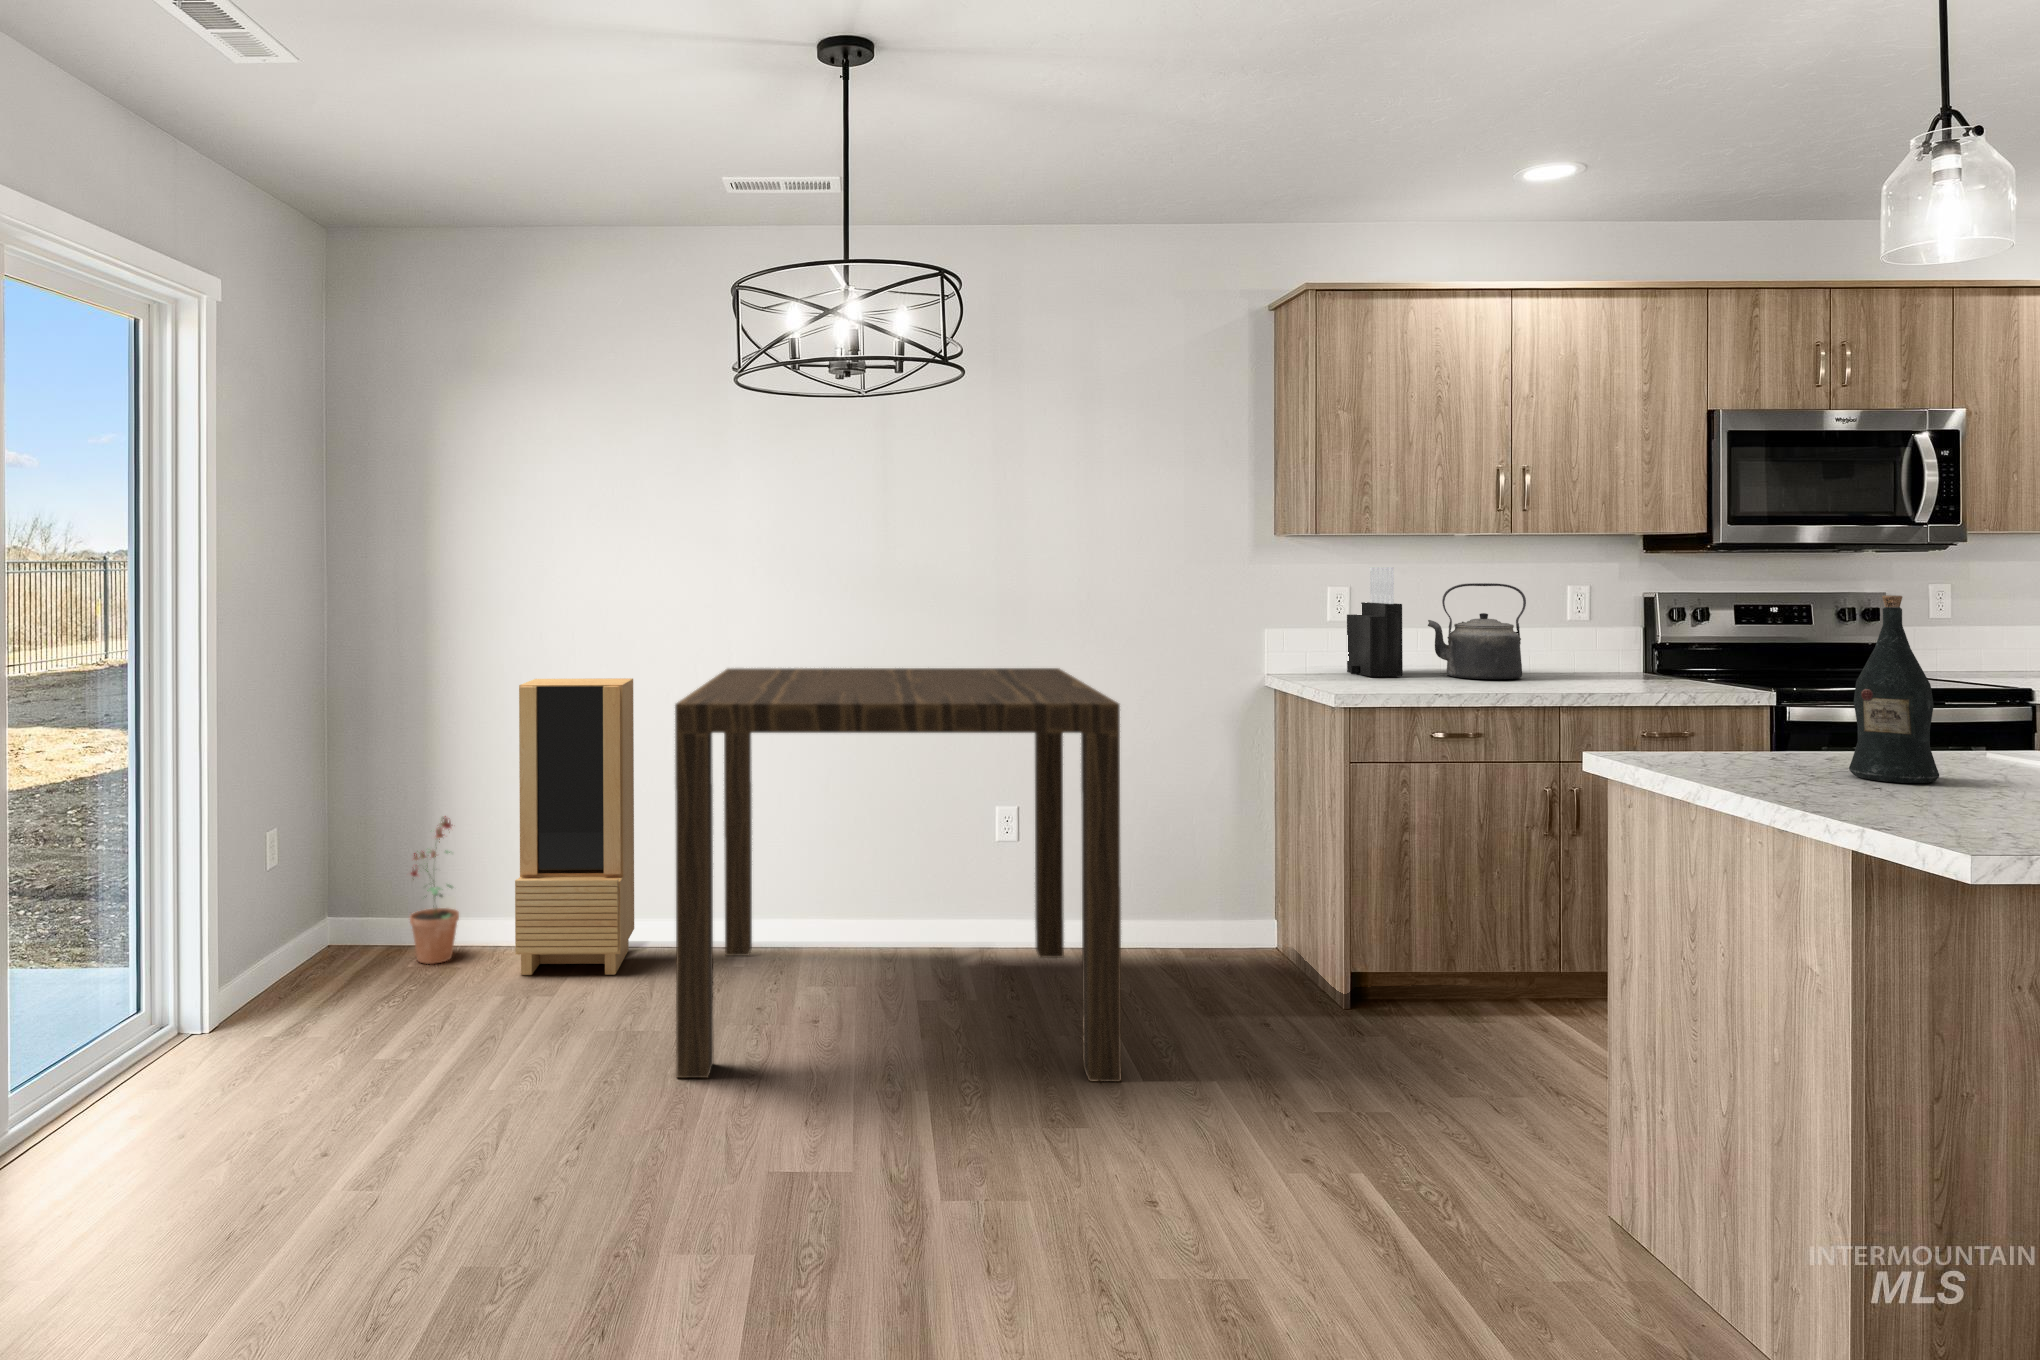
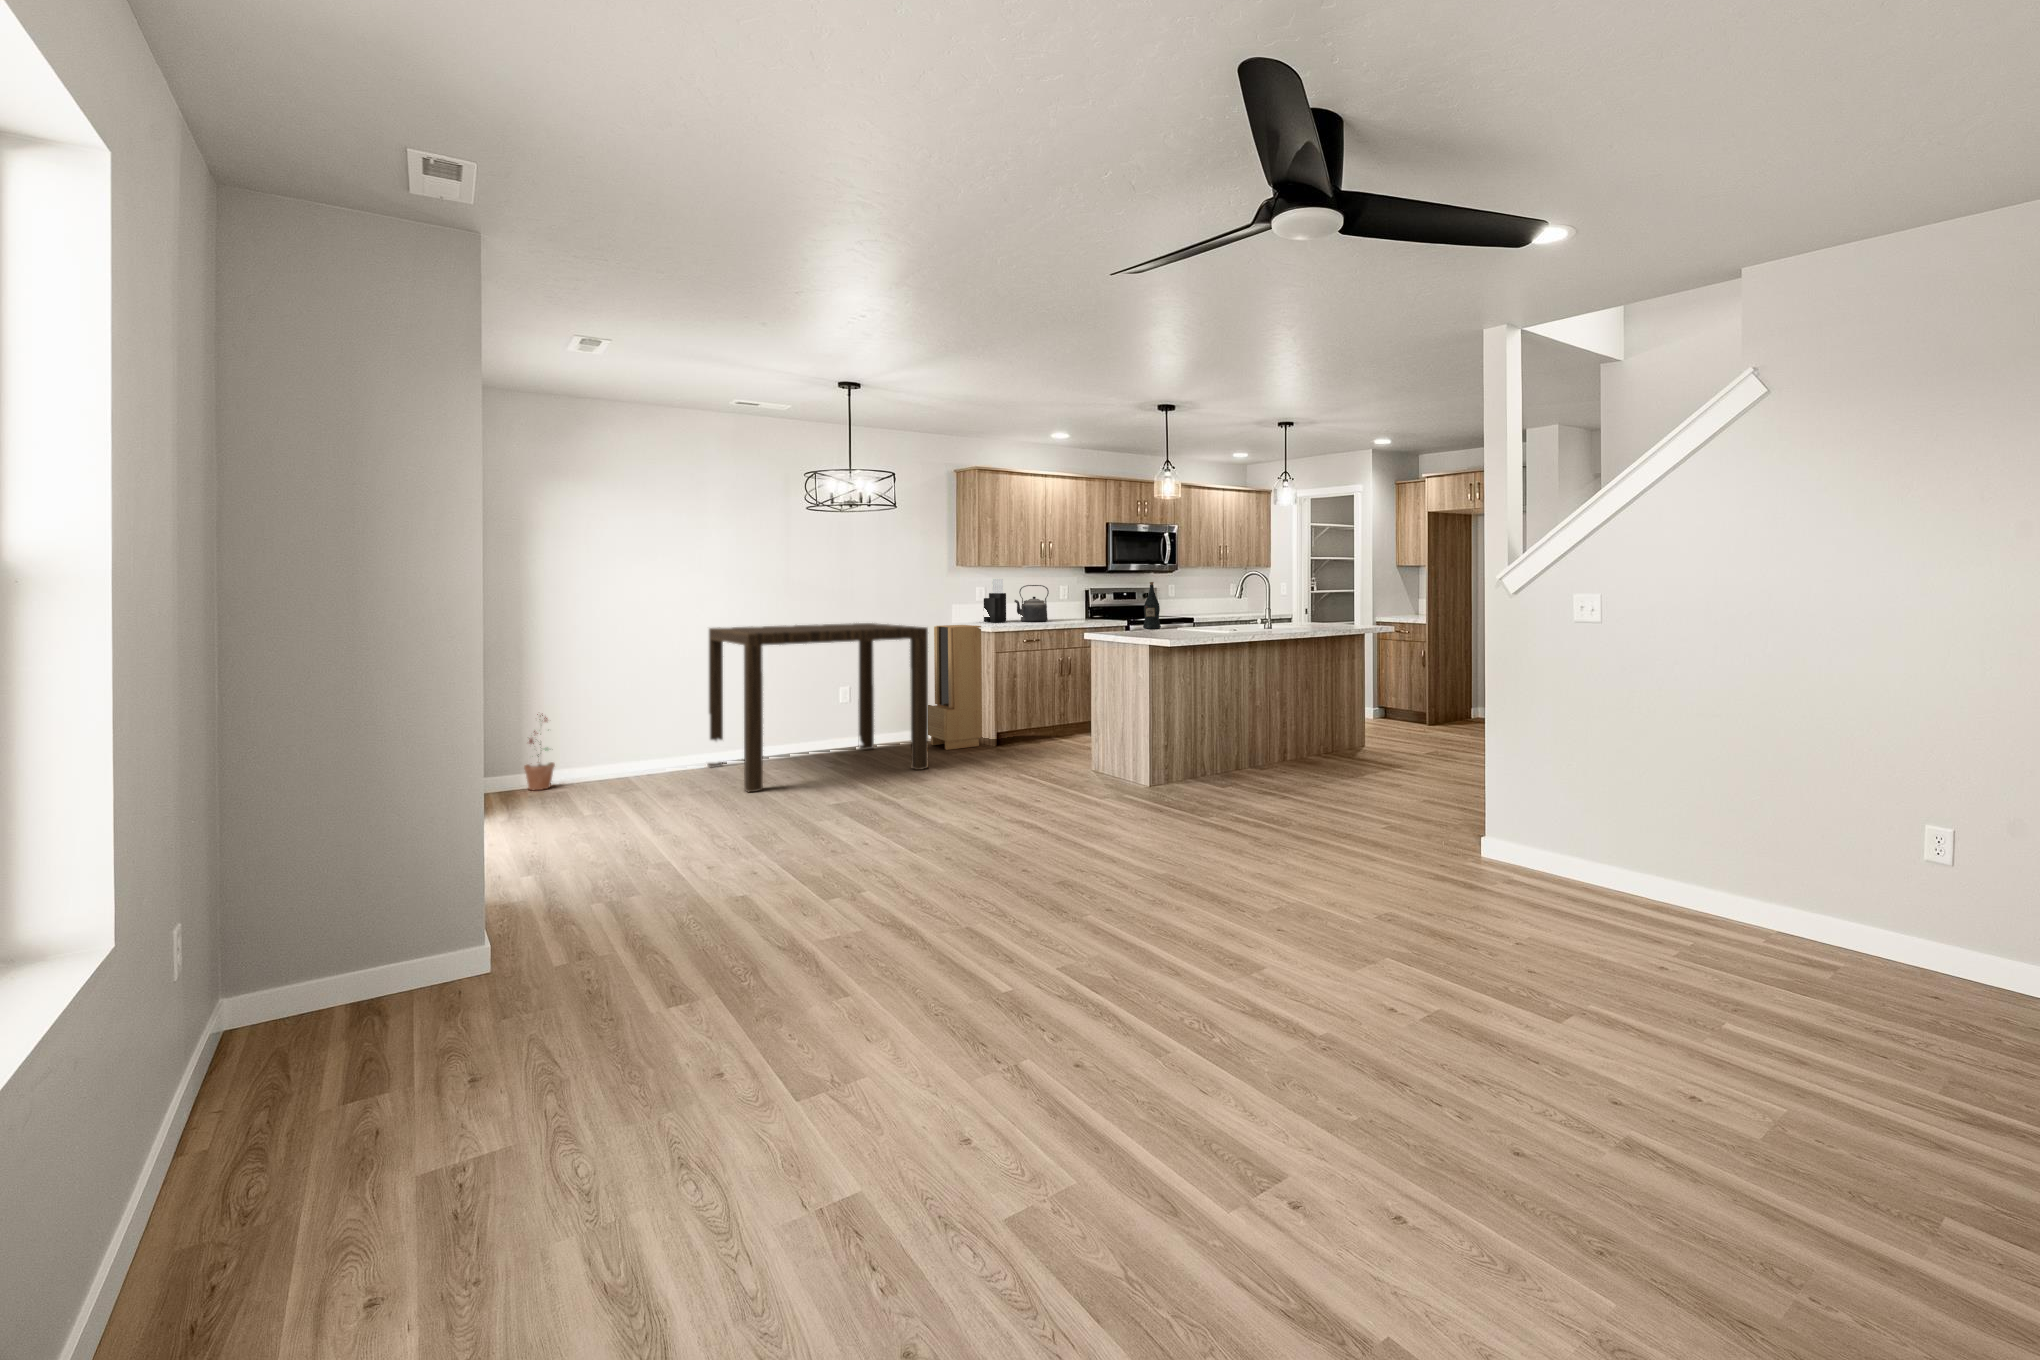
storage cabinet: present [515,678,634,975] -> present [928,625,982,750]

